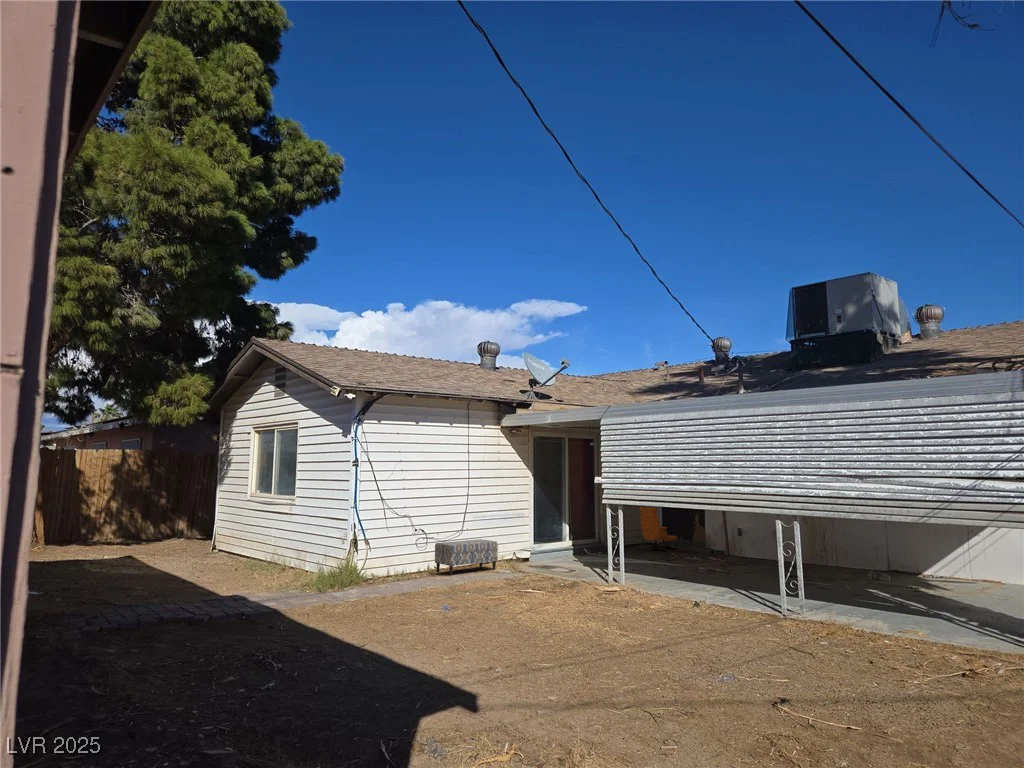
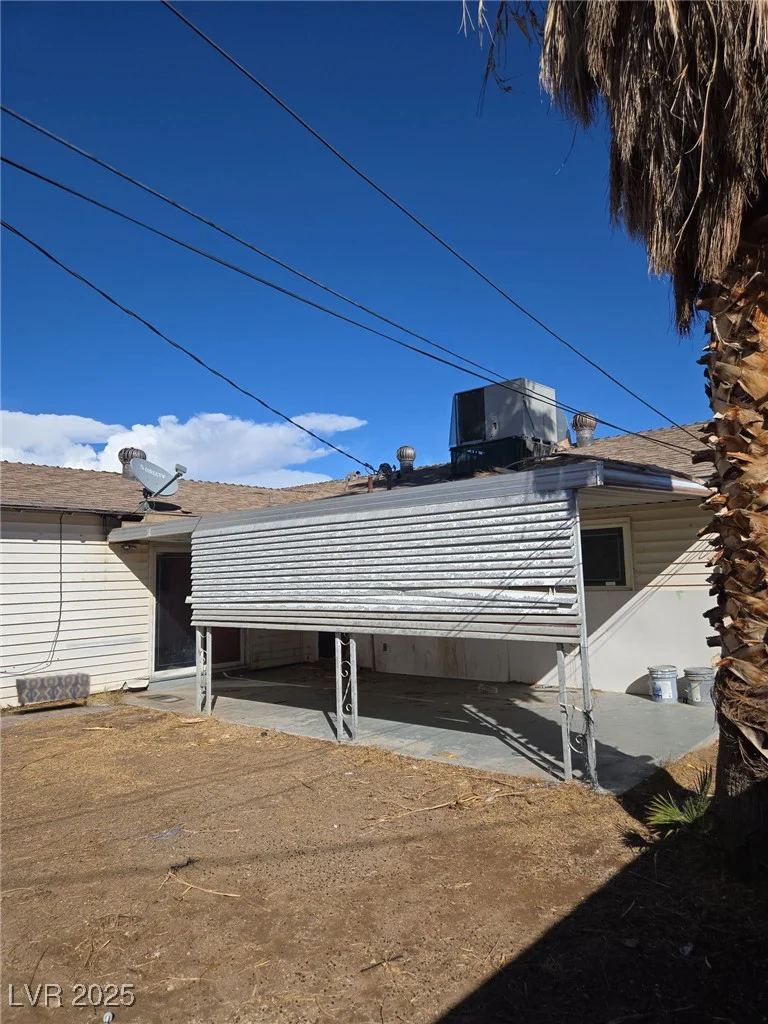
lounge chair: present [640,507,677,551] -> none [286,632,332,681]

